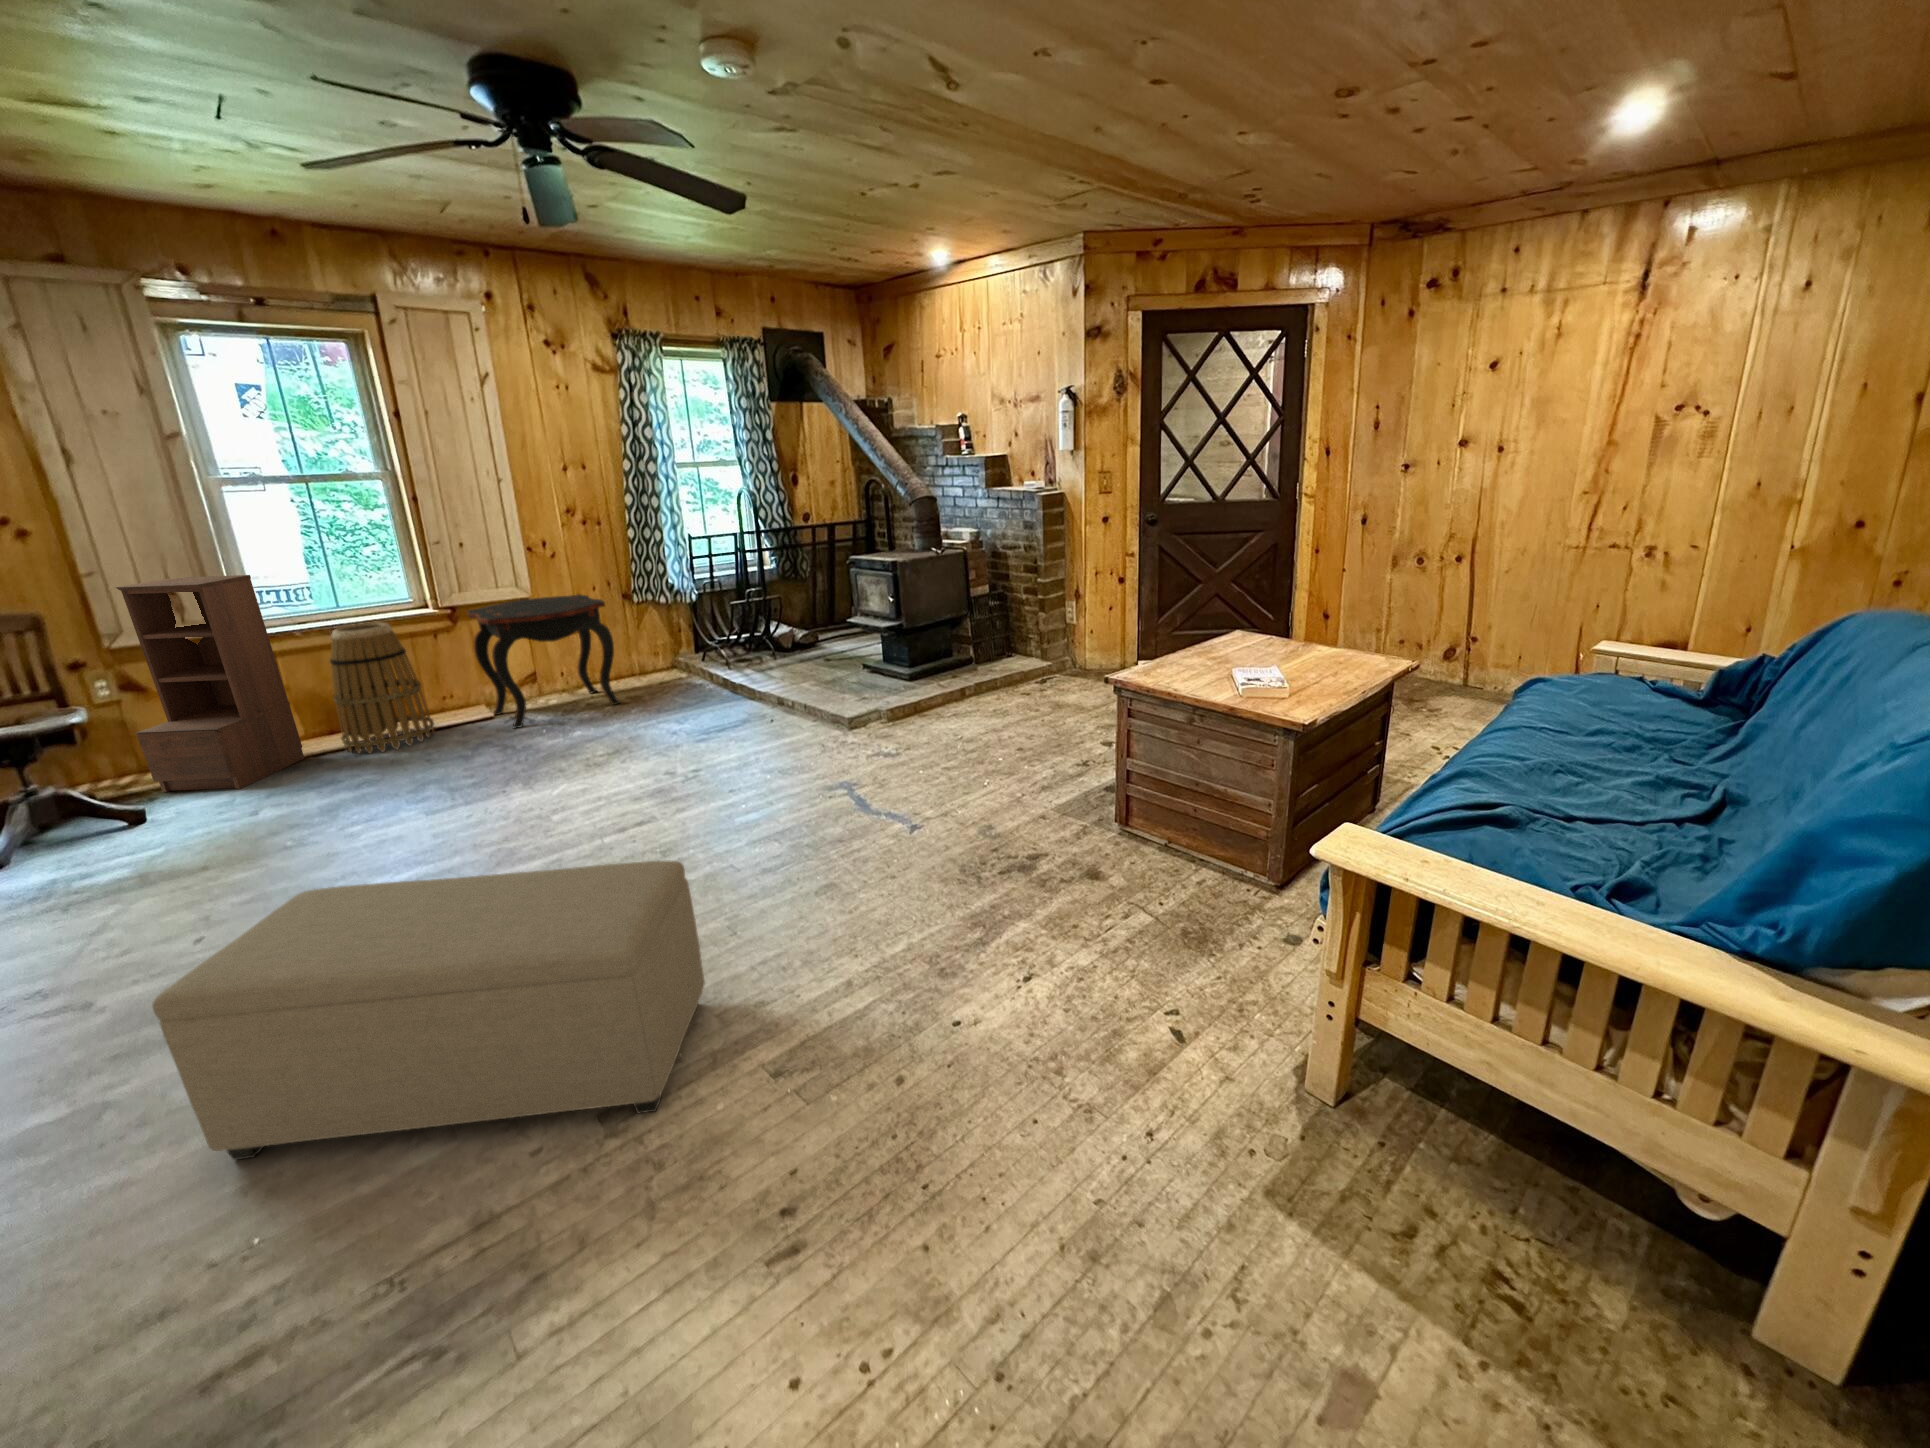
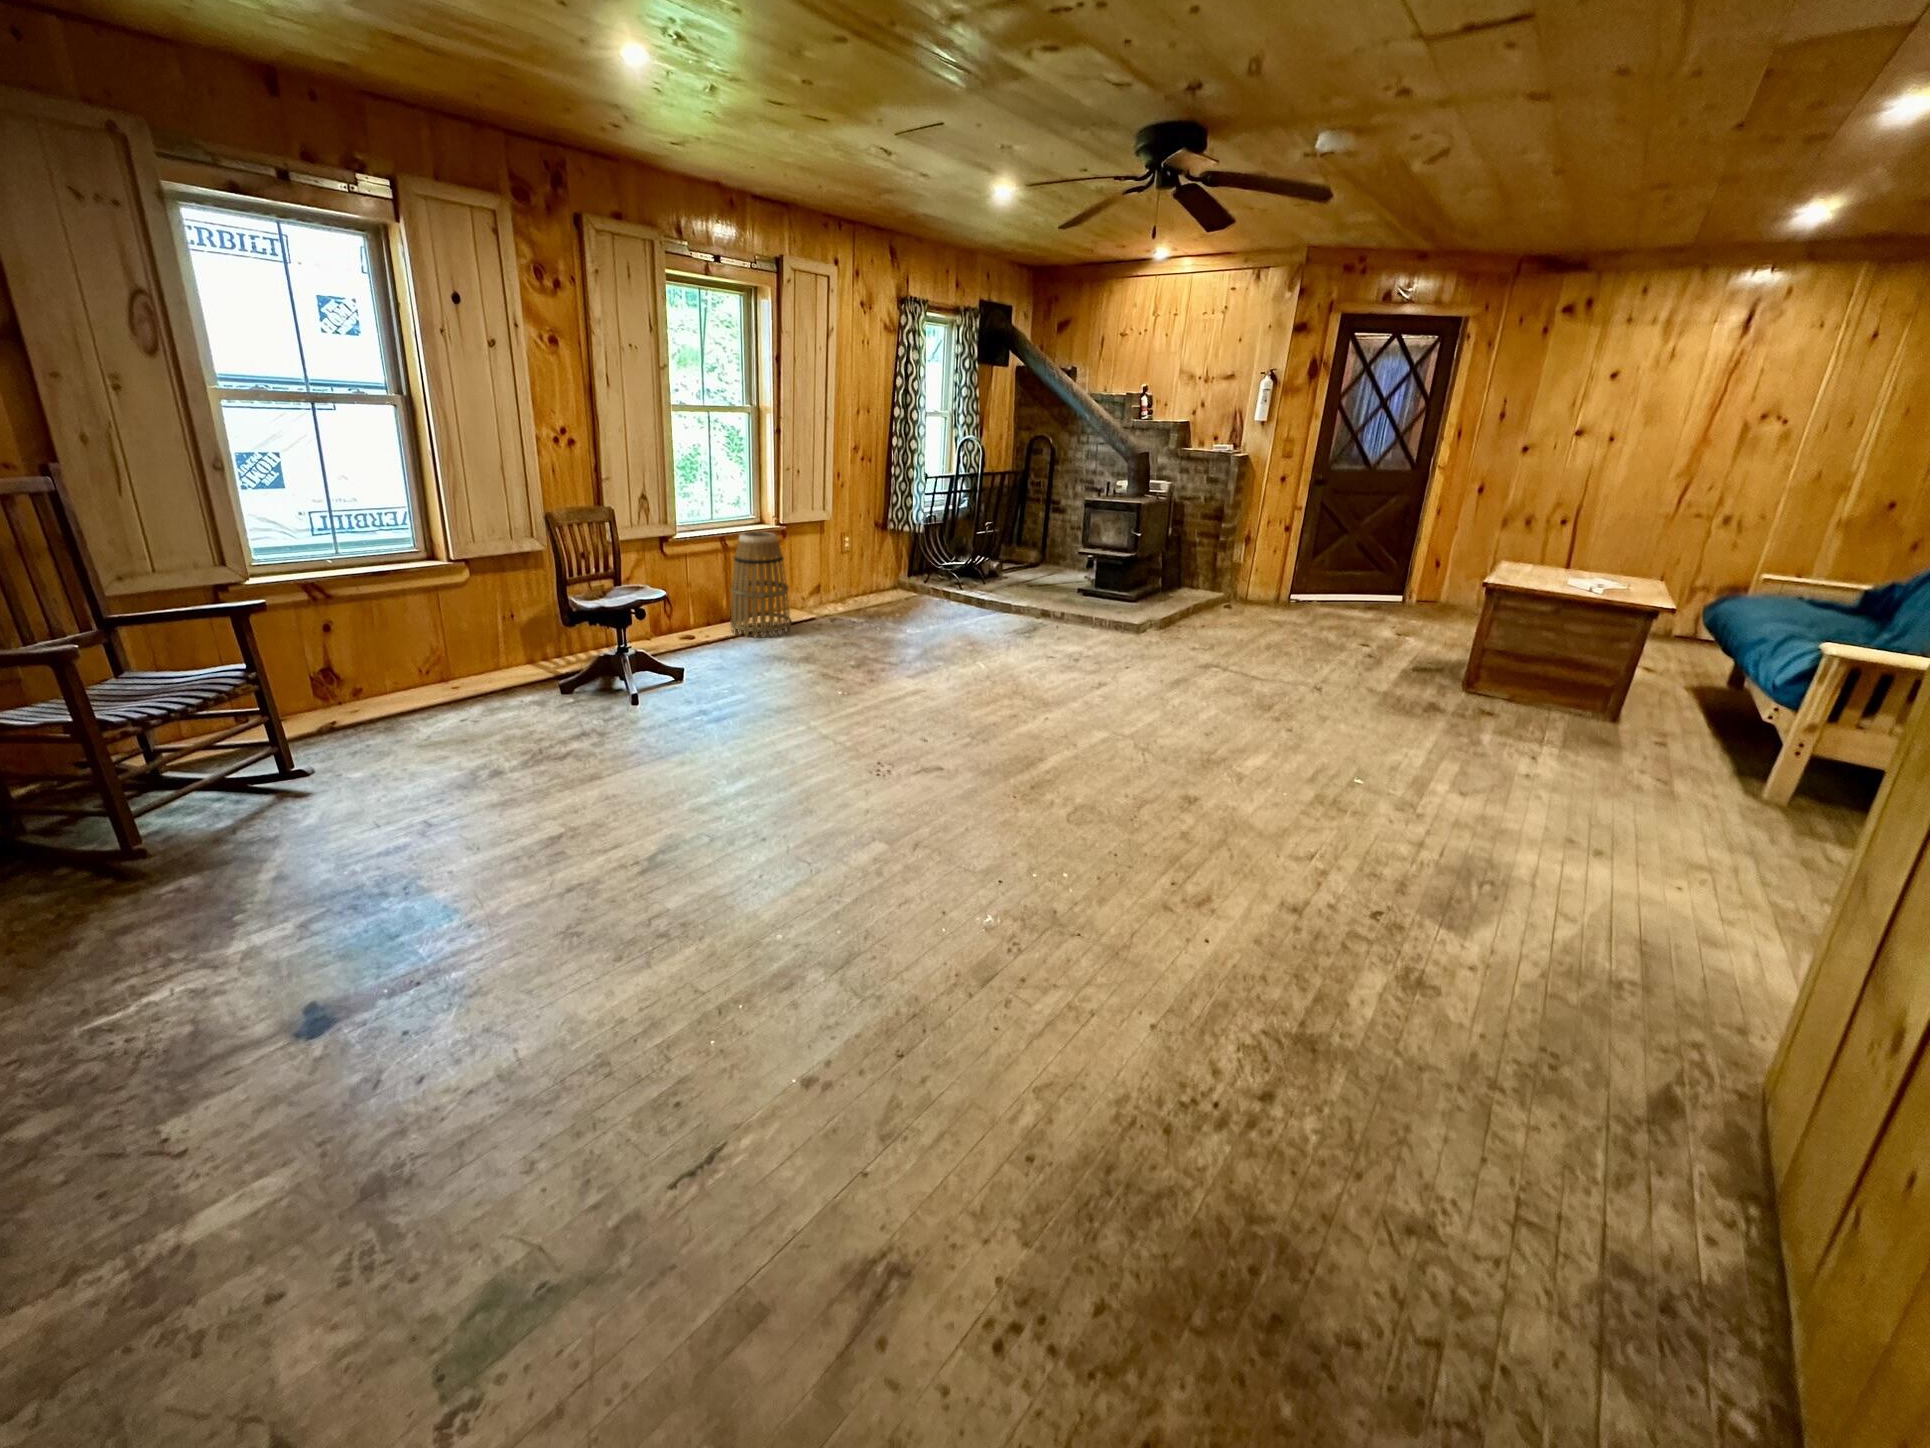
bookshelf: present [116,575,304,792] -> none [638,485,715,658]
side table: present [467,594,620,729] -> none [805,519,906,625]
ottoman: present [152,861,705,1160] -> none [1118,673,1413,831]

